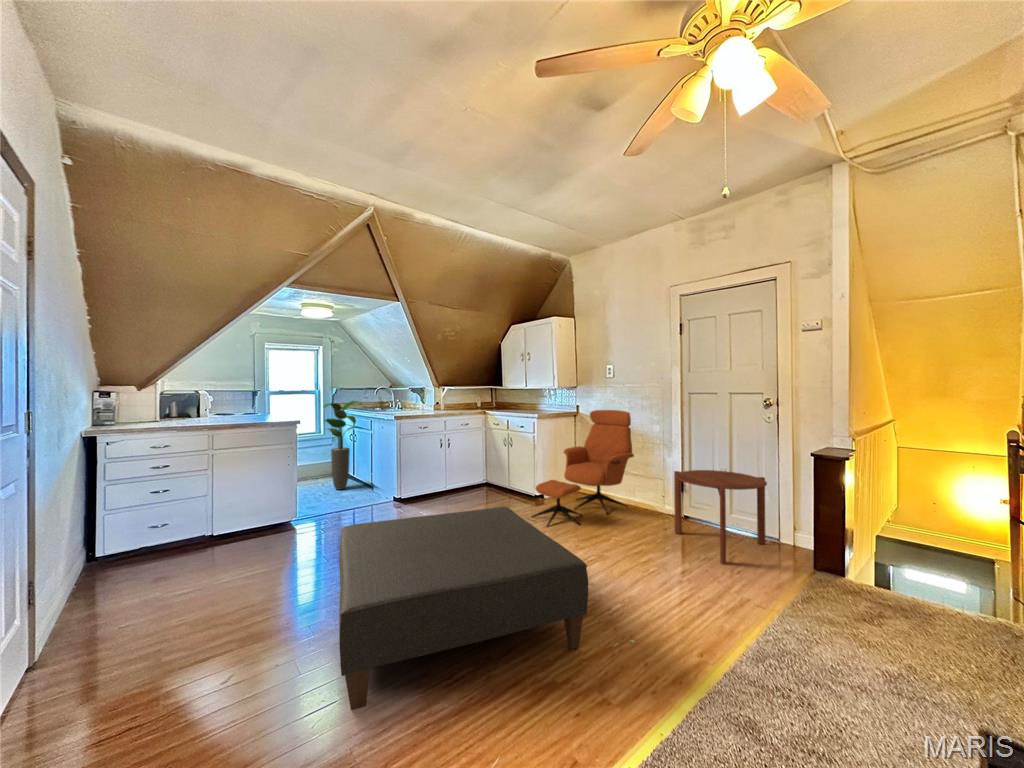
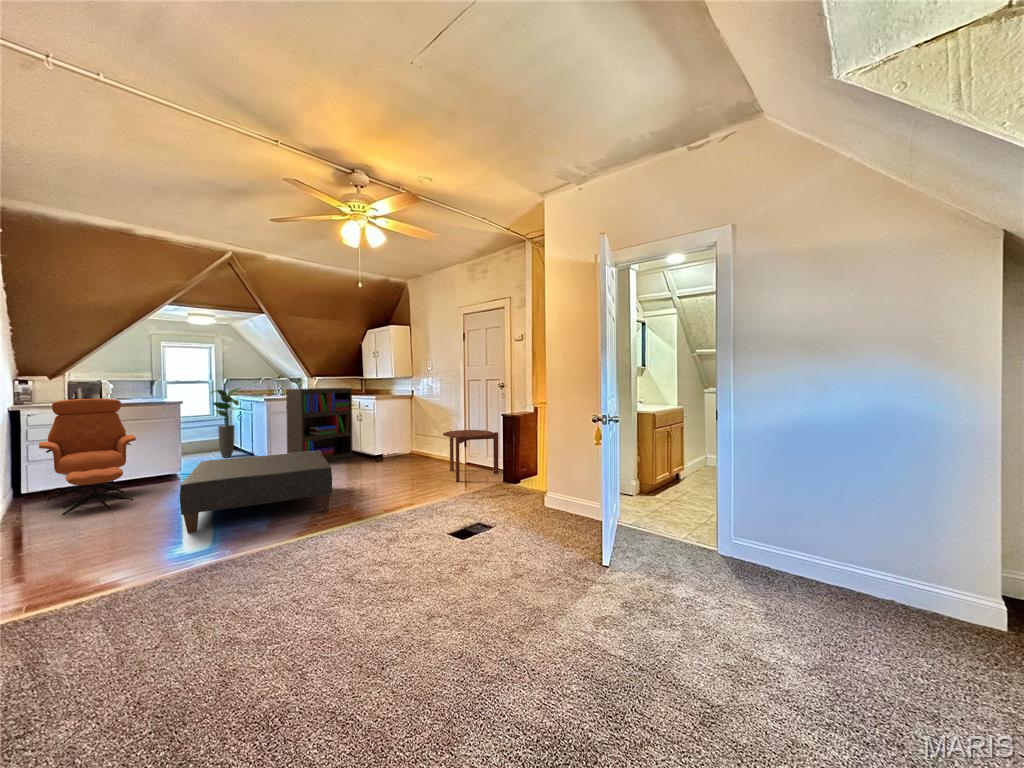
bookshelf: none [421,401,500,511] -> present [286,388,352,461]
armchair: present [532,410,634,527] -> present [39,399,136,515]

